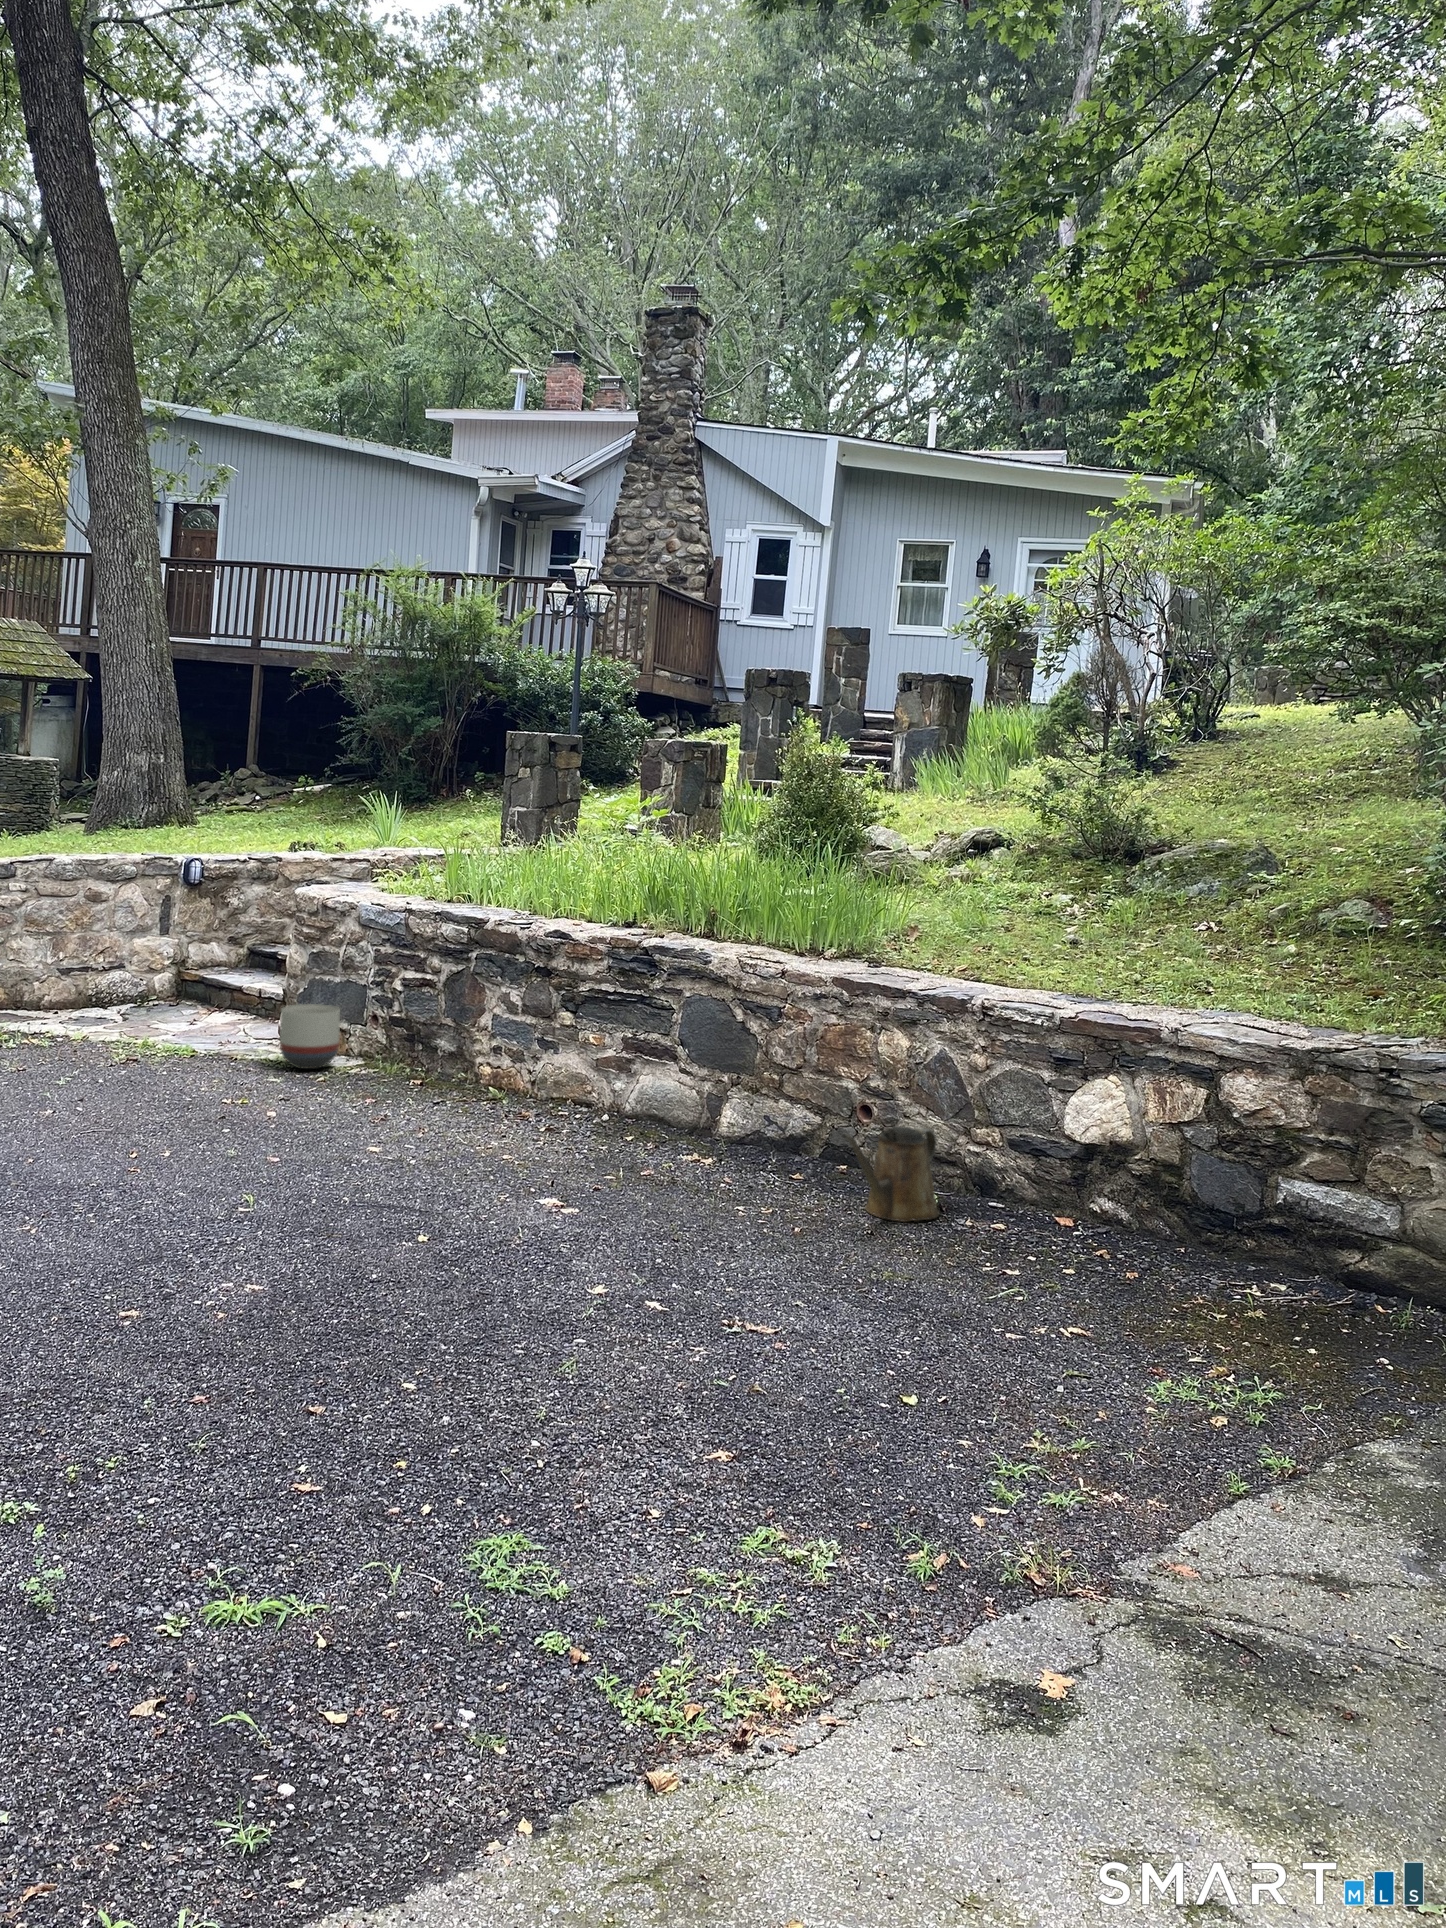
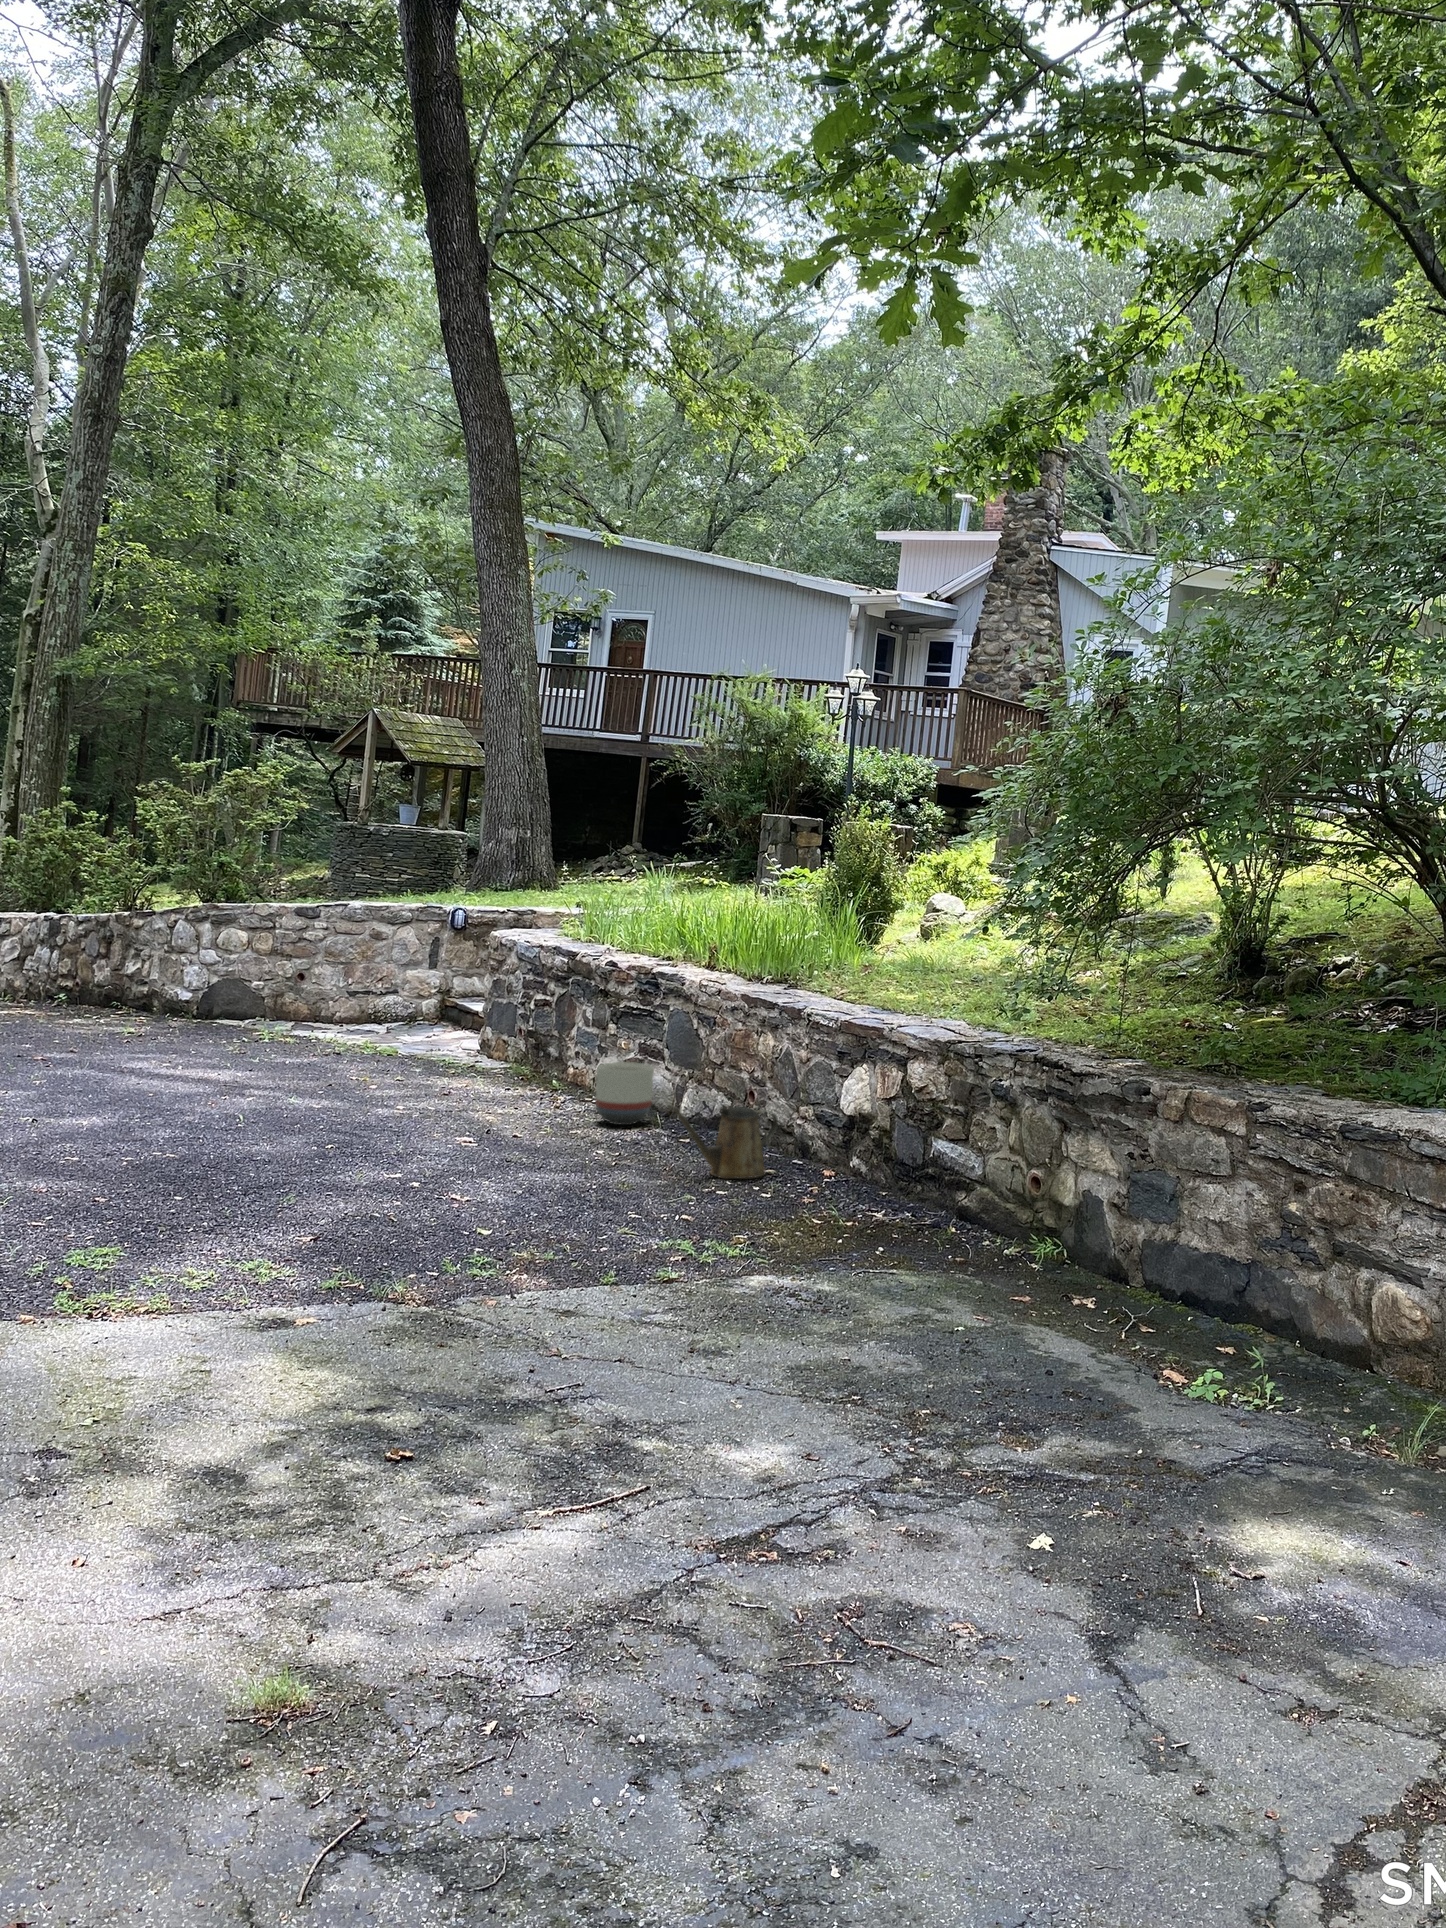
planter: present [280,1004,340,1069] -> present [595,1062,654,1125]

